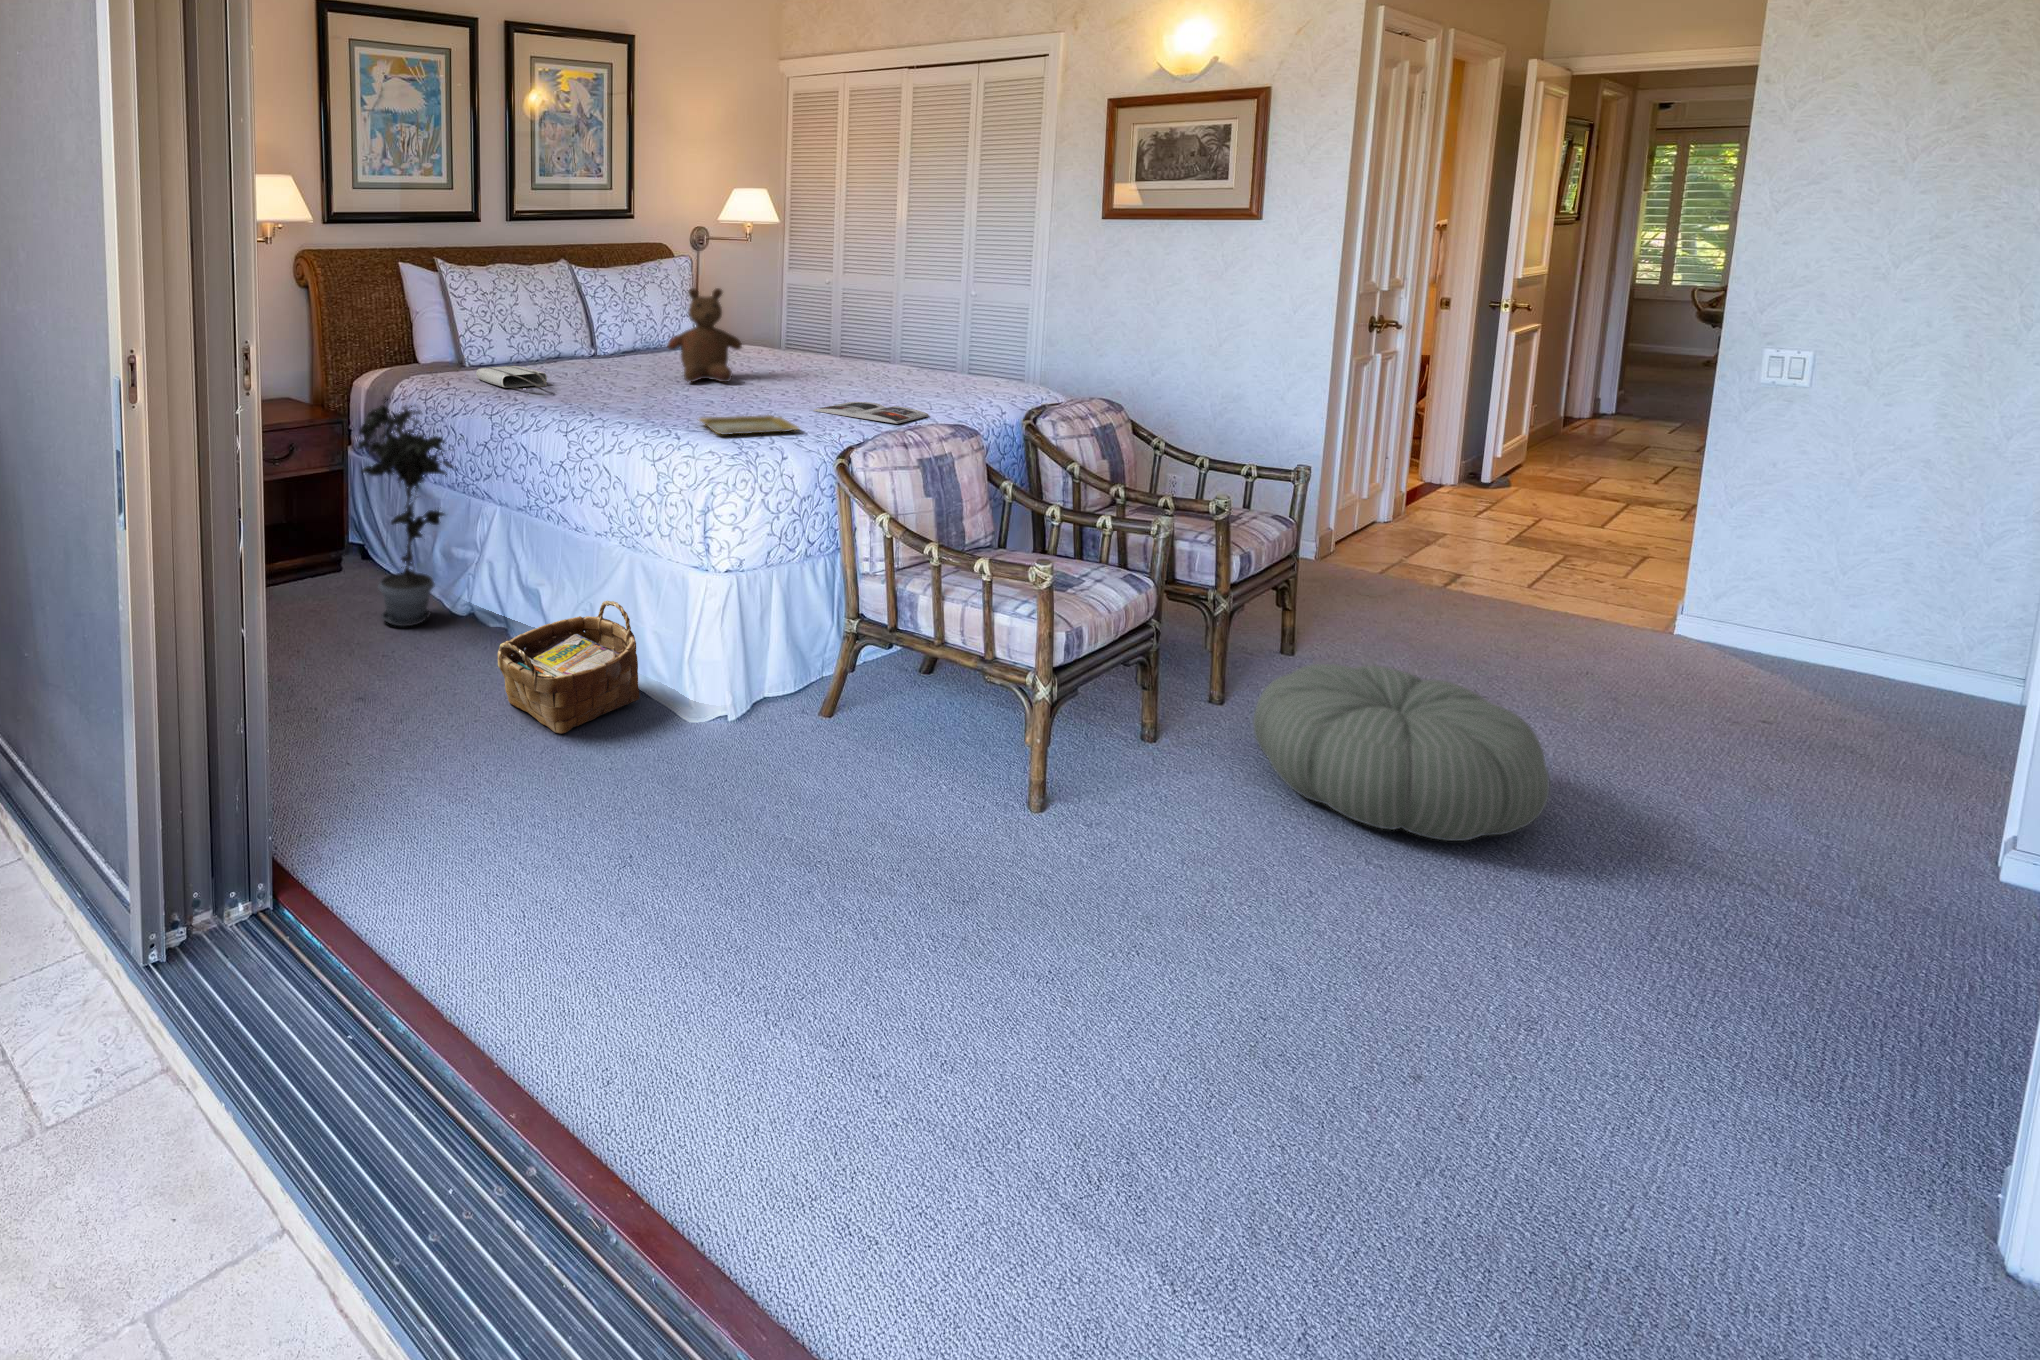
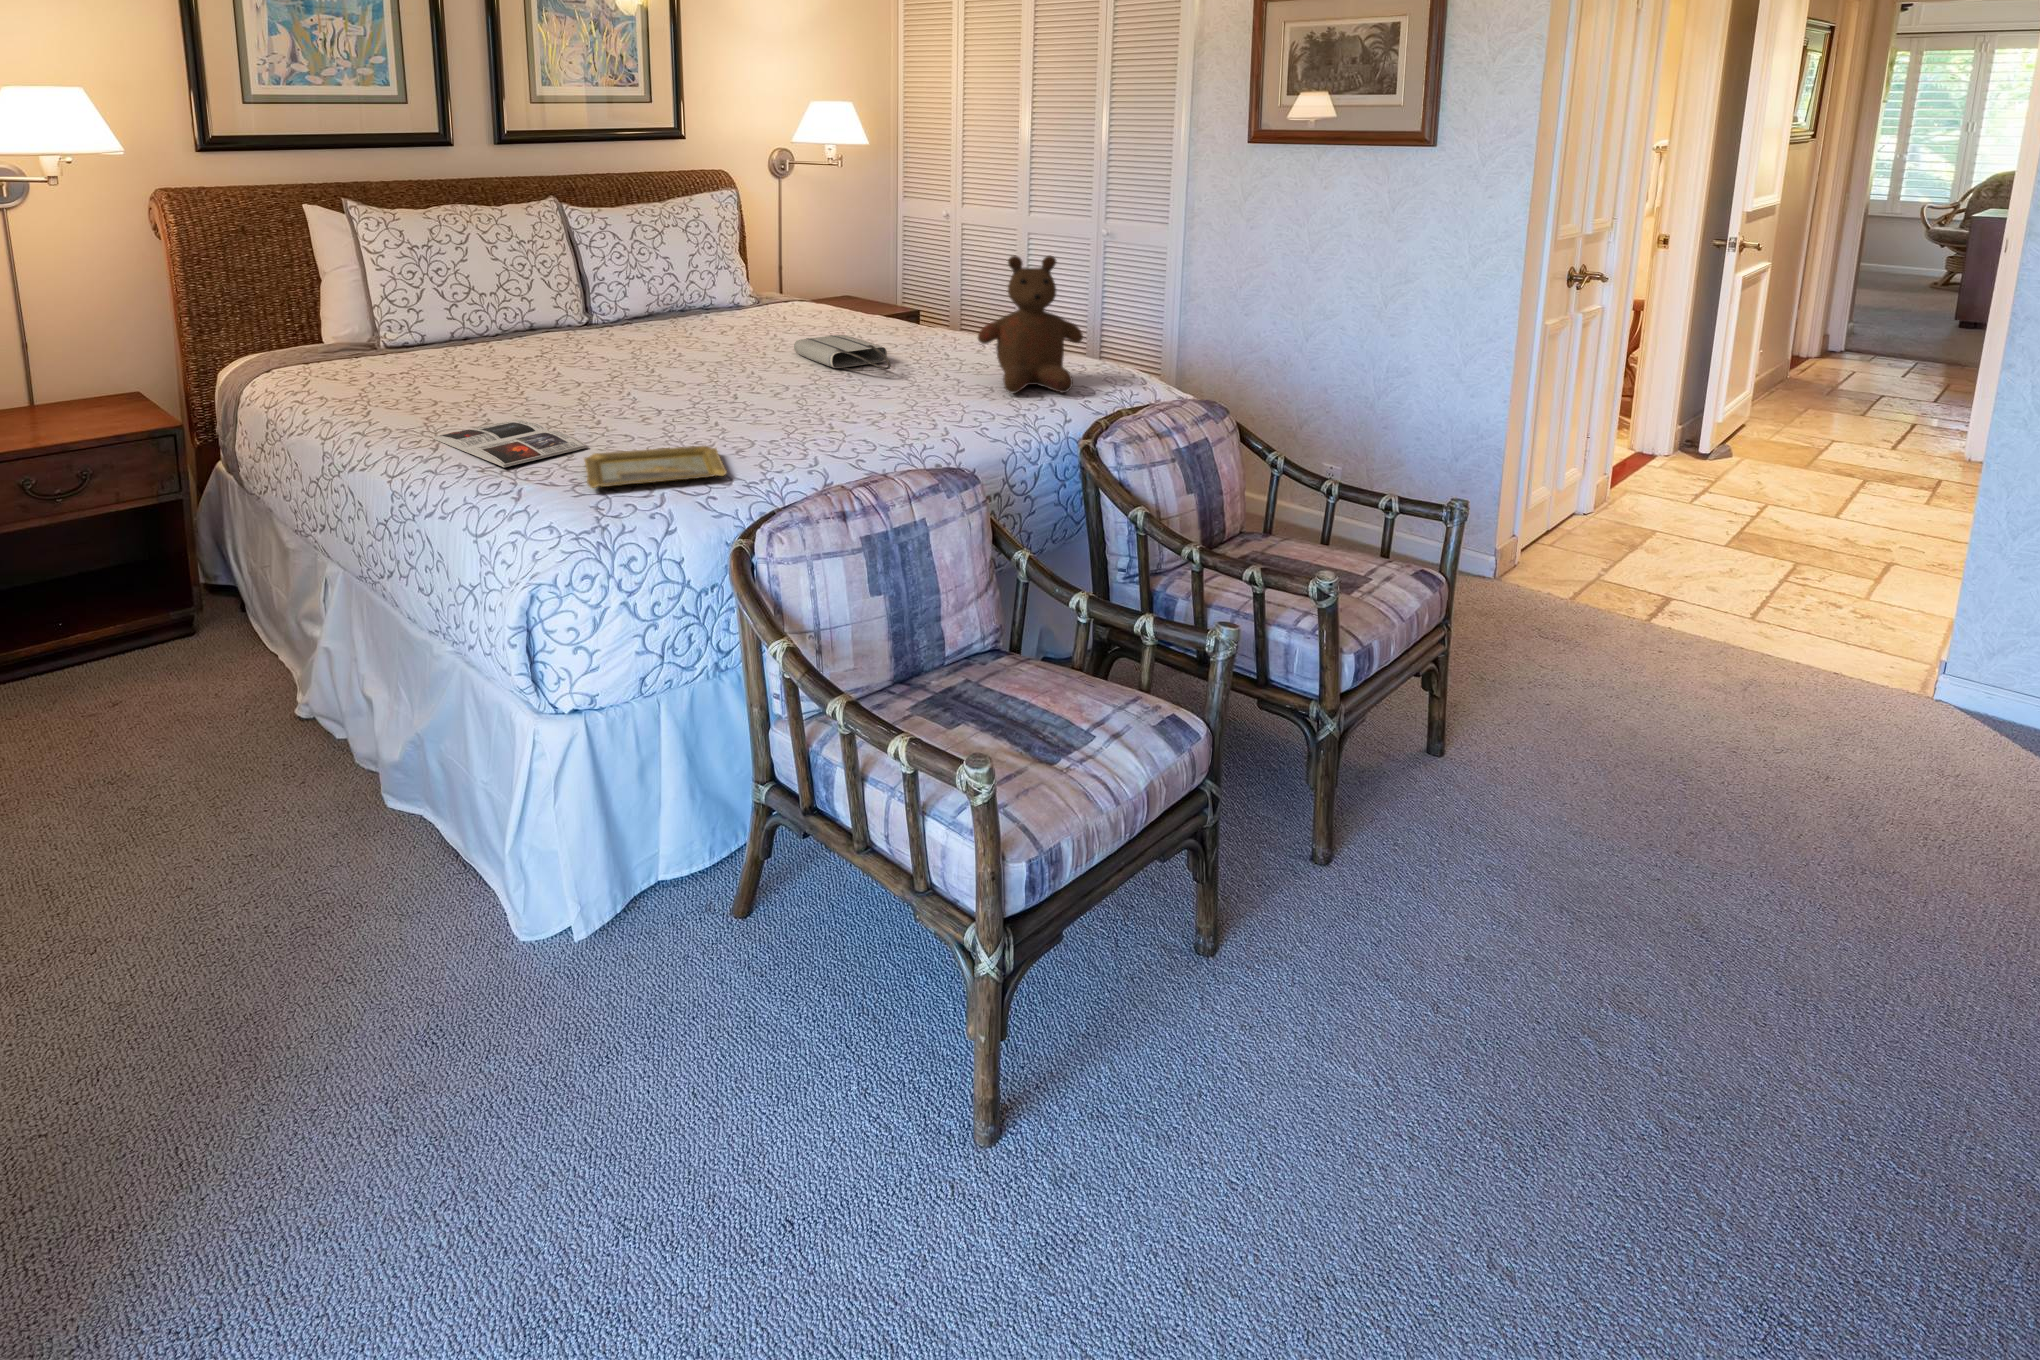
teddy bear: present [667,288,742,382] -> present [978,255,1083,393]
tote bag: present [476,366,547,389] -> present [794,335,891,371]
potted plant: present [358,399,454,626] -> none [101,421,284,744]
magazine: present [813,402,929,424] -> present [433,420,587,467]
woven basket: present [498,601,640,734] -> none [205,743,458,982]
pouf: present [1253,664,1549,841] -> none [1343,845,1775,1206]

